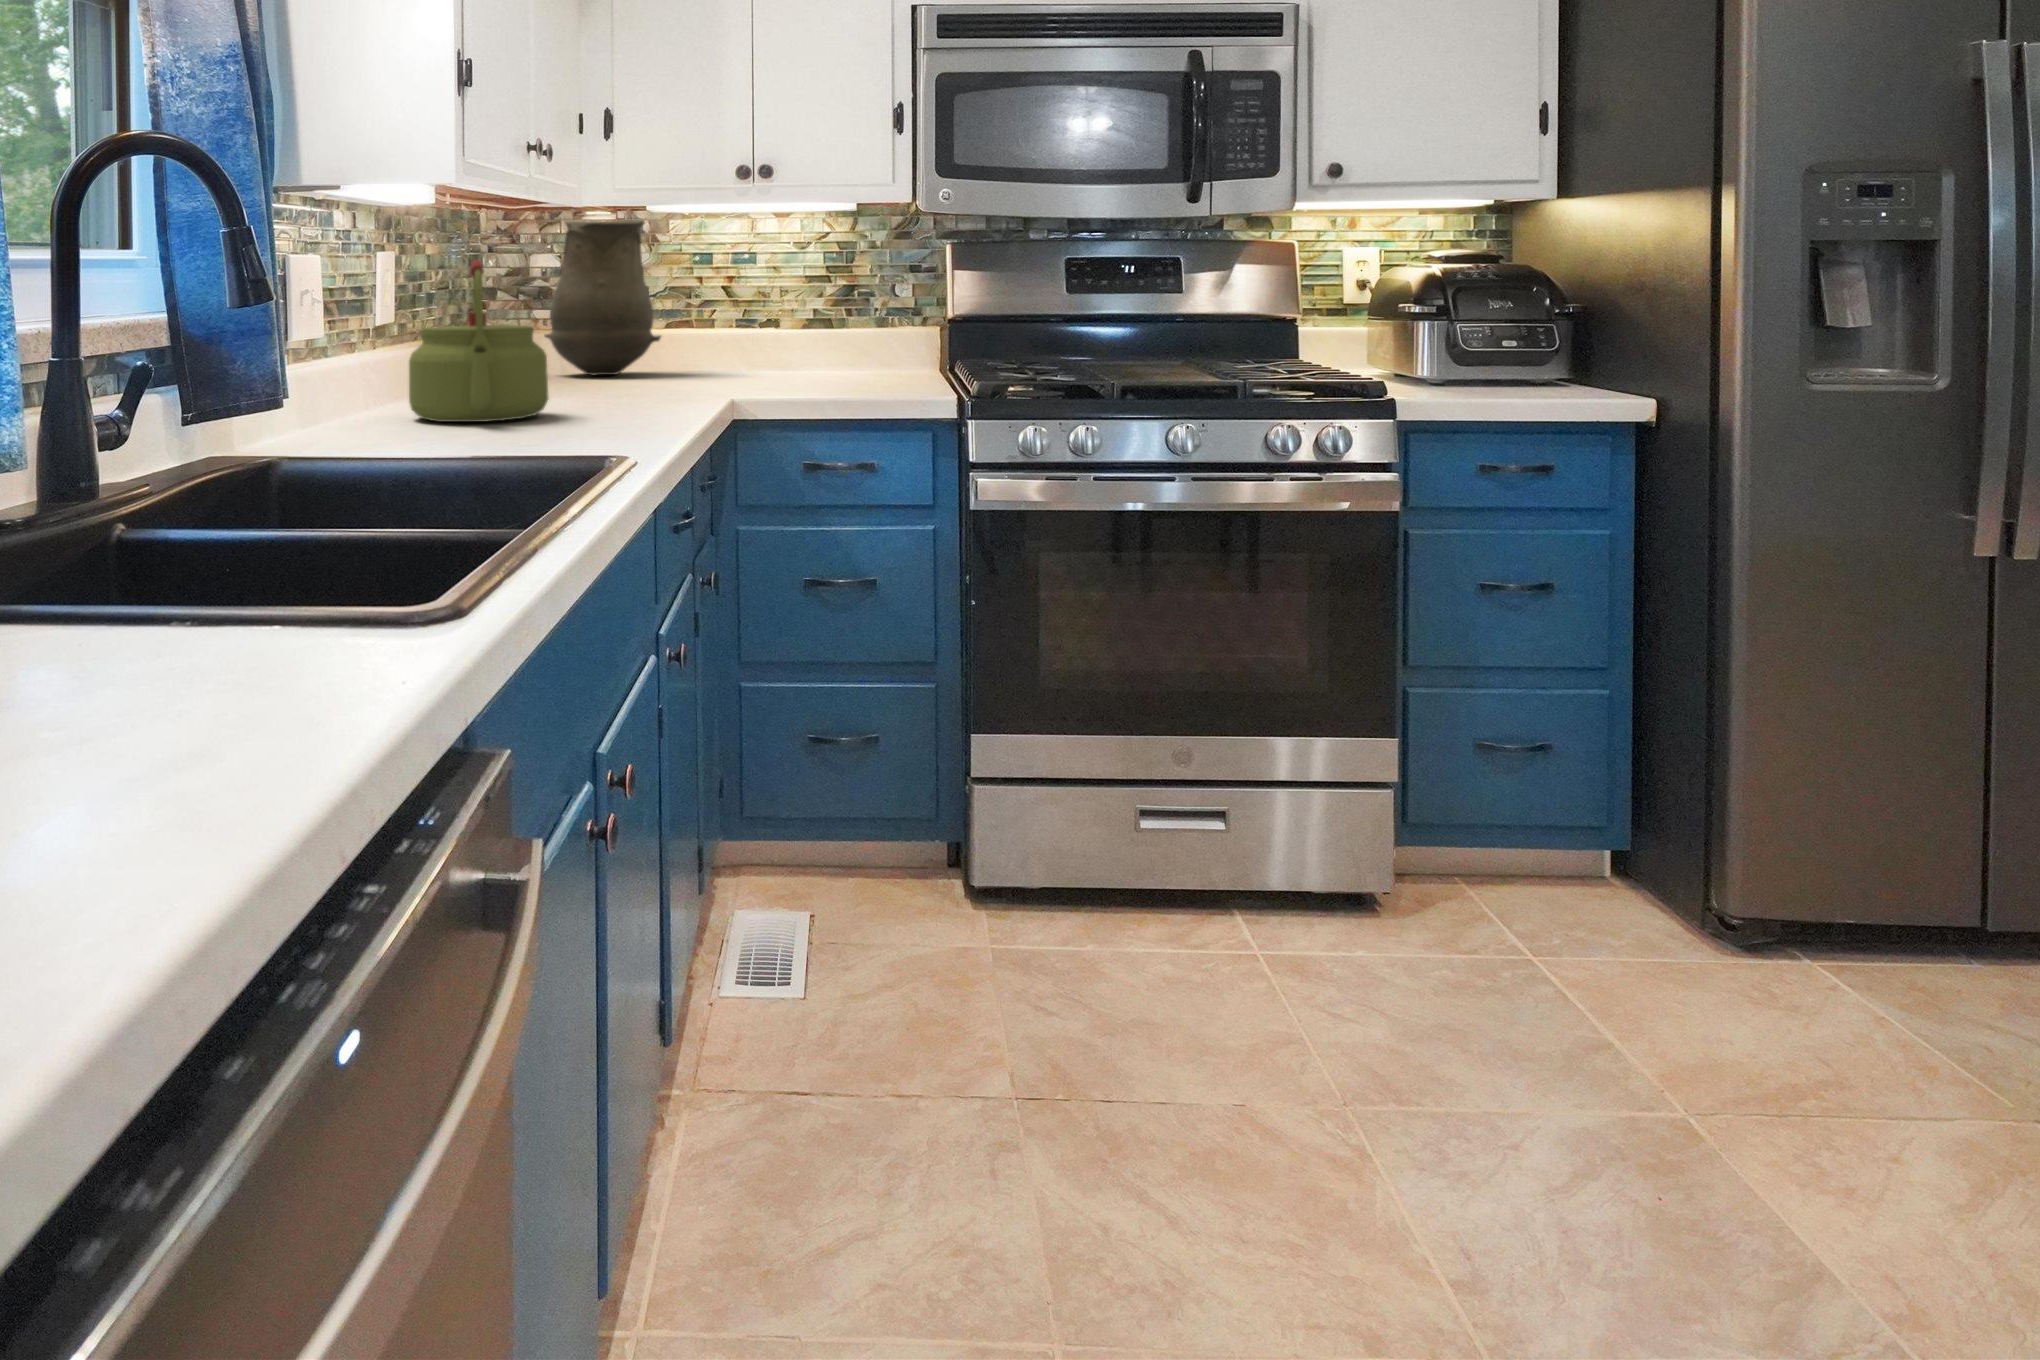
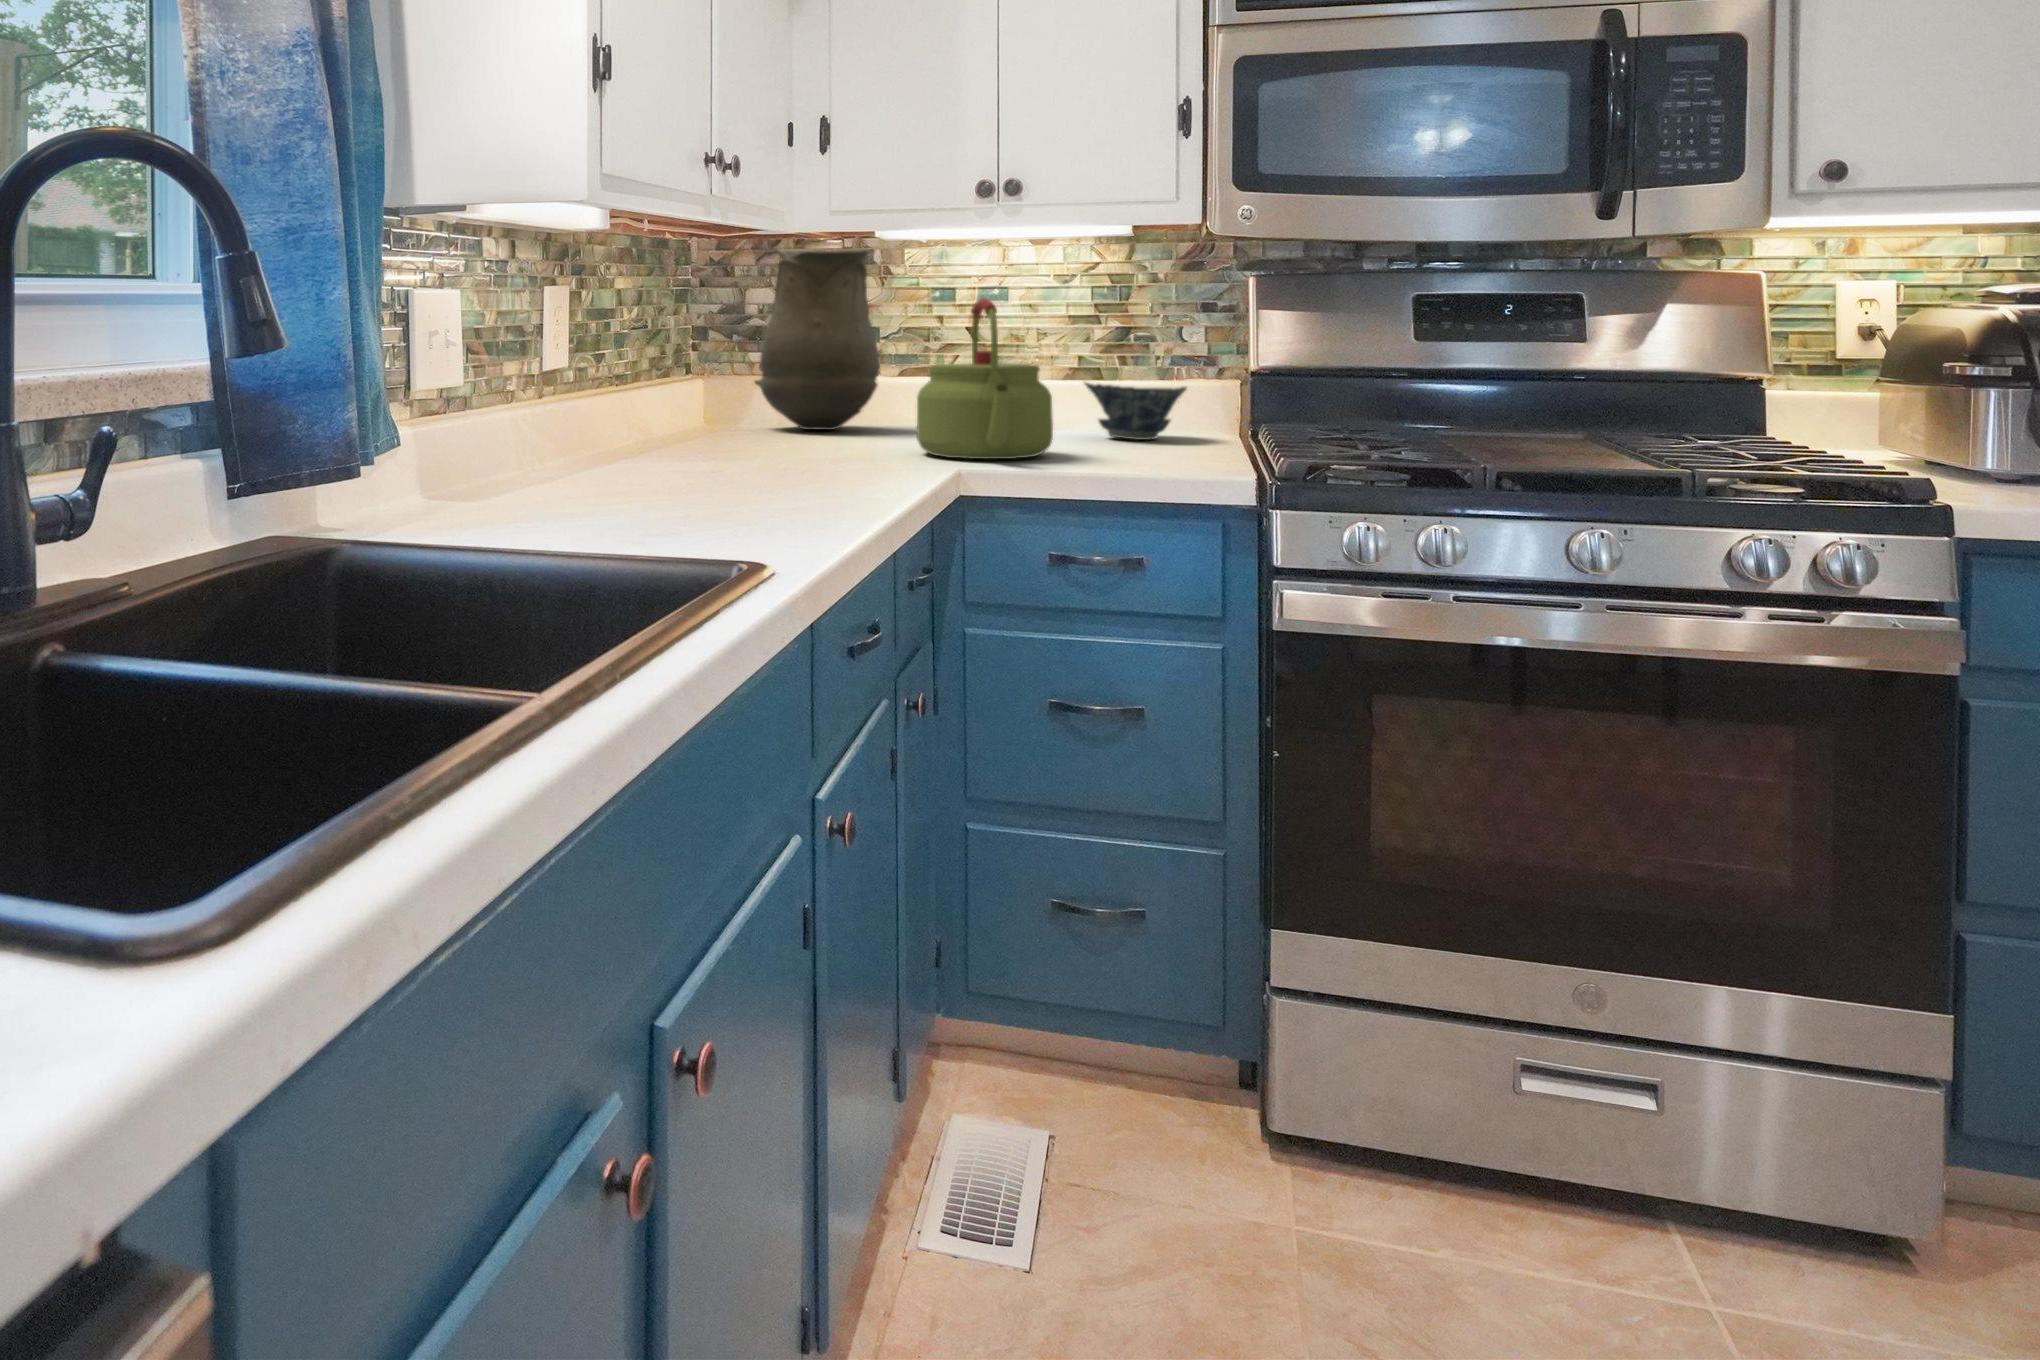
kettle: present [409,260,548,422] -> present [917,299,1053,459]
bowl: none [821,327,901,376] -> present [1085,383,1187,440]

